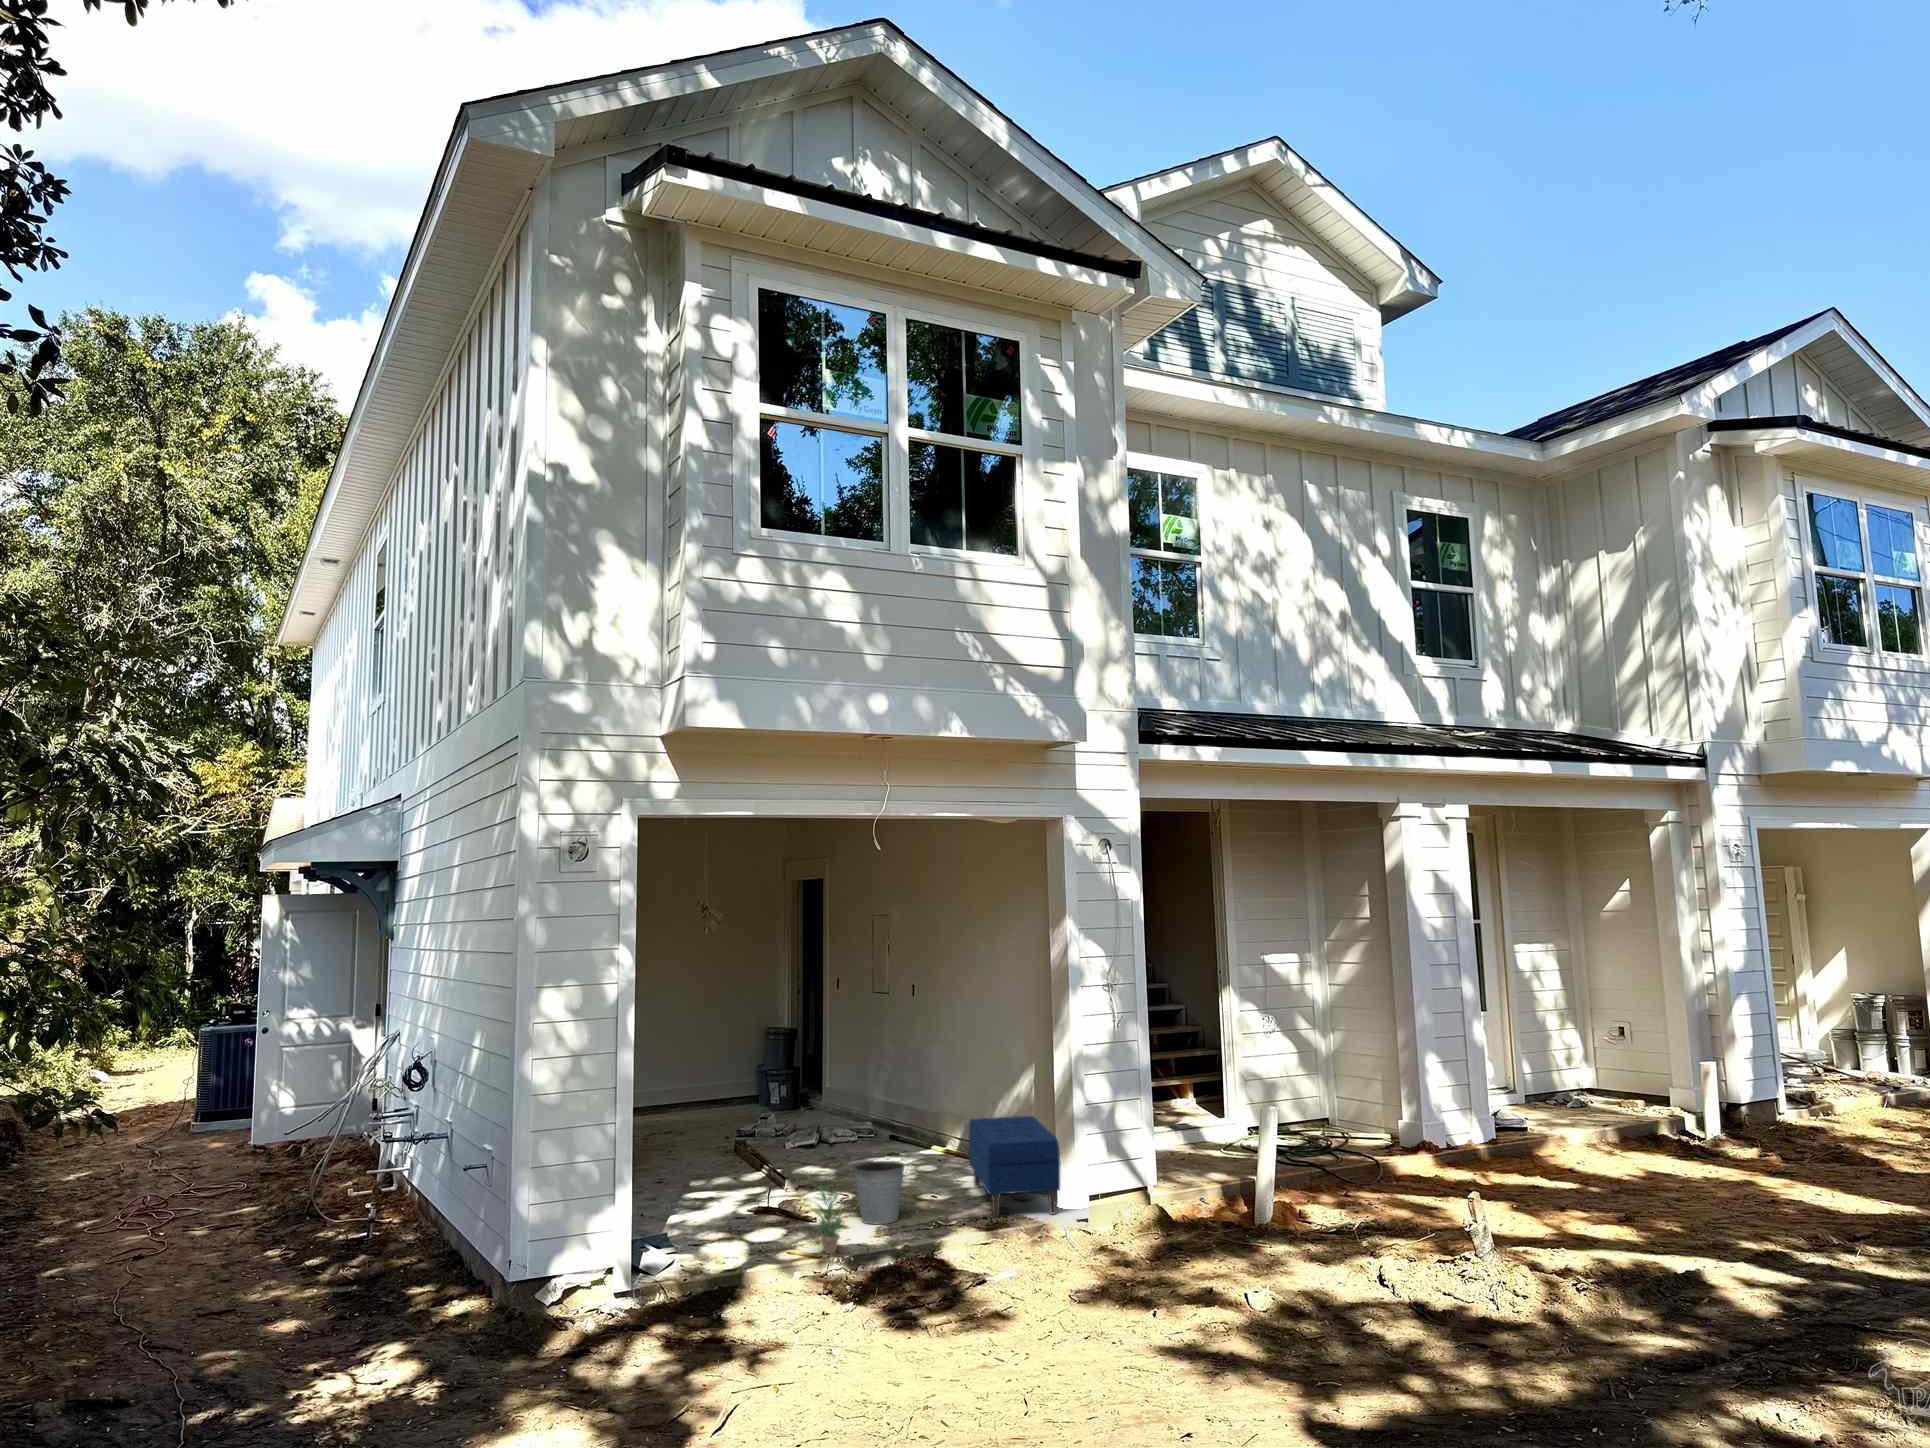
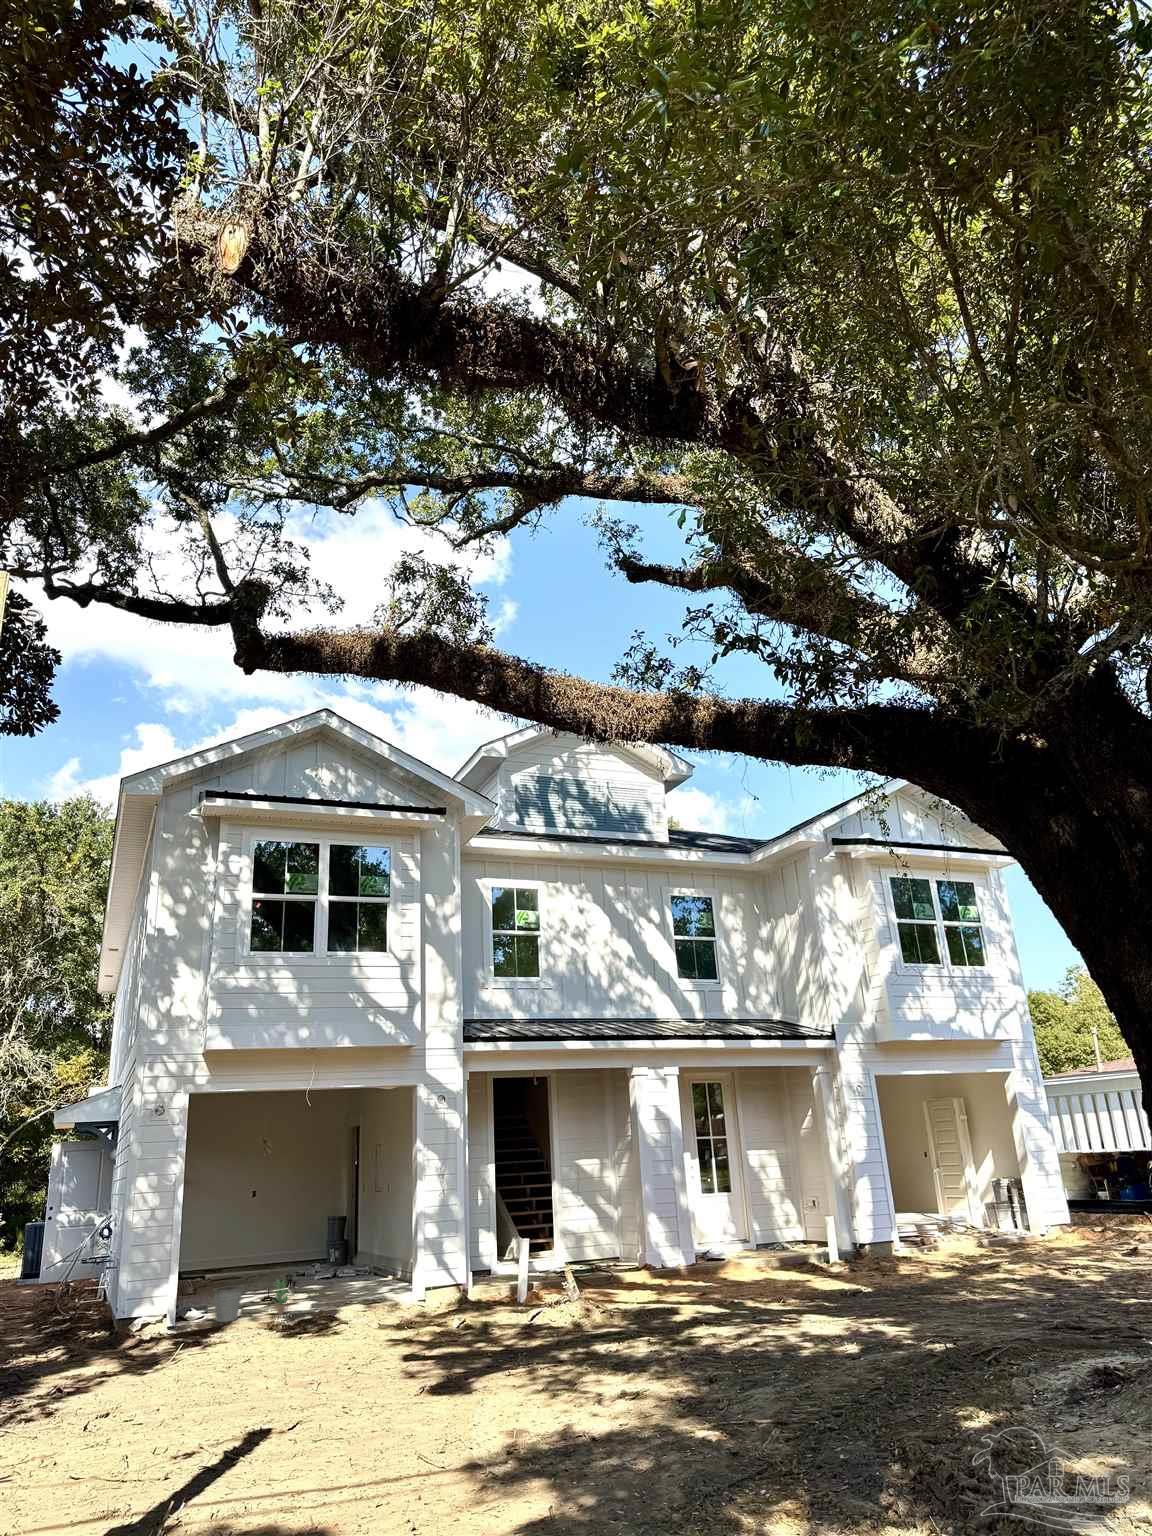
bench: present [969,1116,1061,1218] -> none [375,1250,420,1301]
bucket: present [853,1161,907,1224] -> present [214,1286,243,1322]

